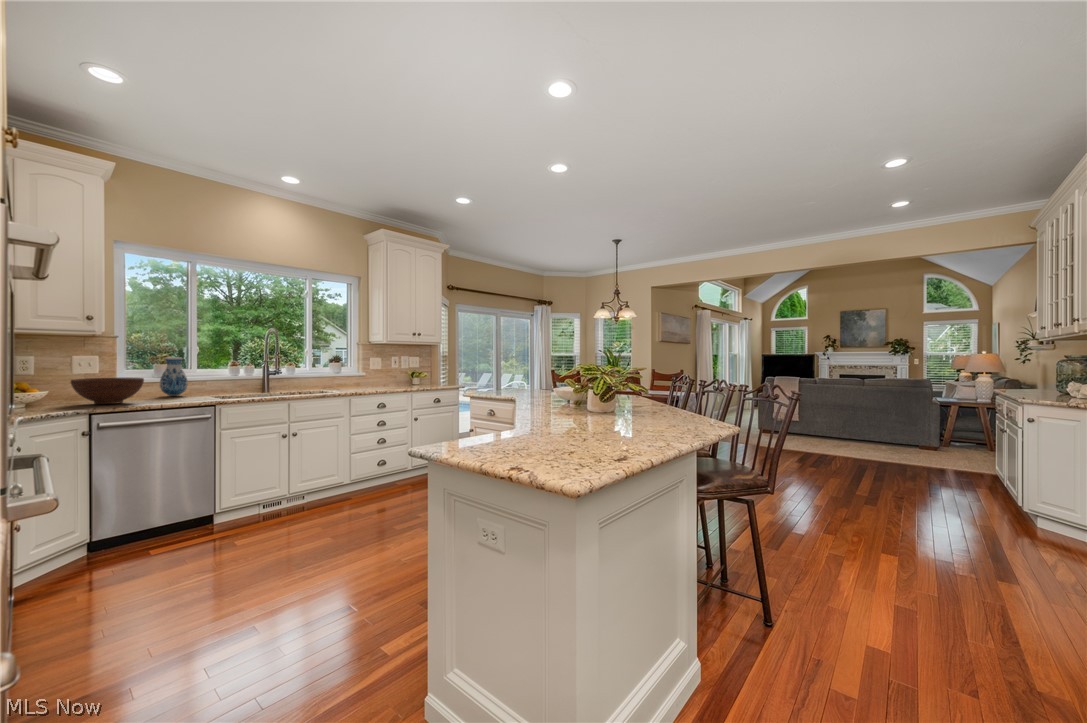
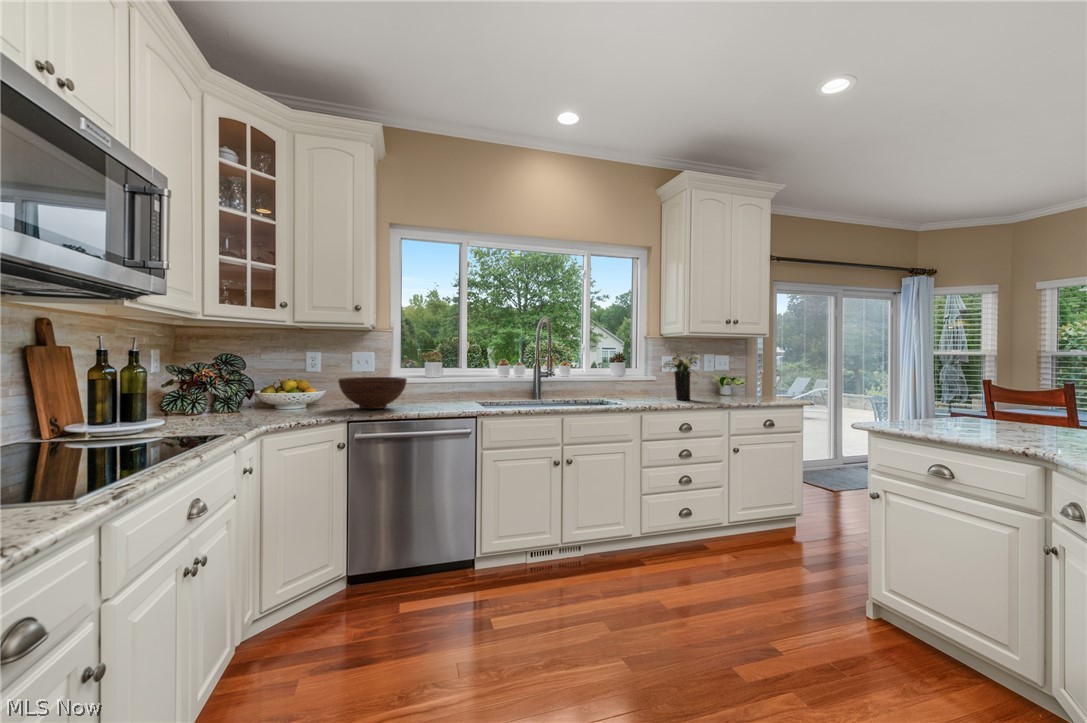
flower arrangement: none [366,354,397,389] -> present [659,352,702,400]
vase: present [160,357,188,396] -> none [429,354,456,400]

